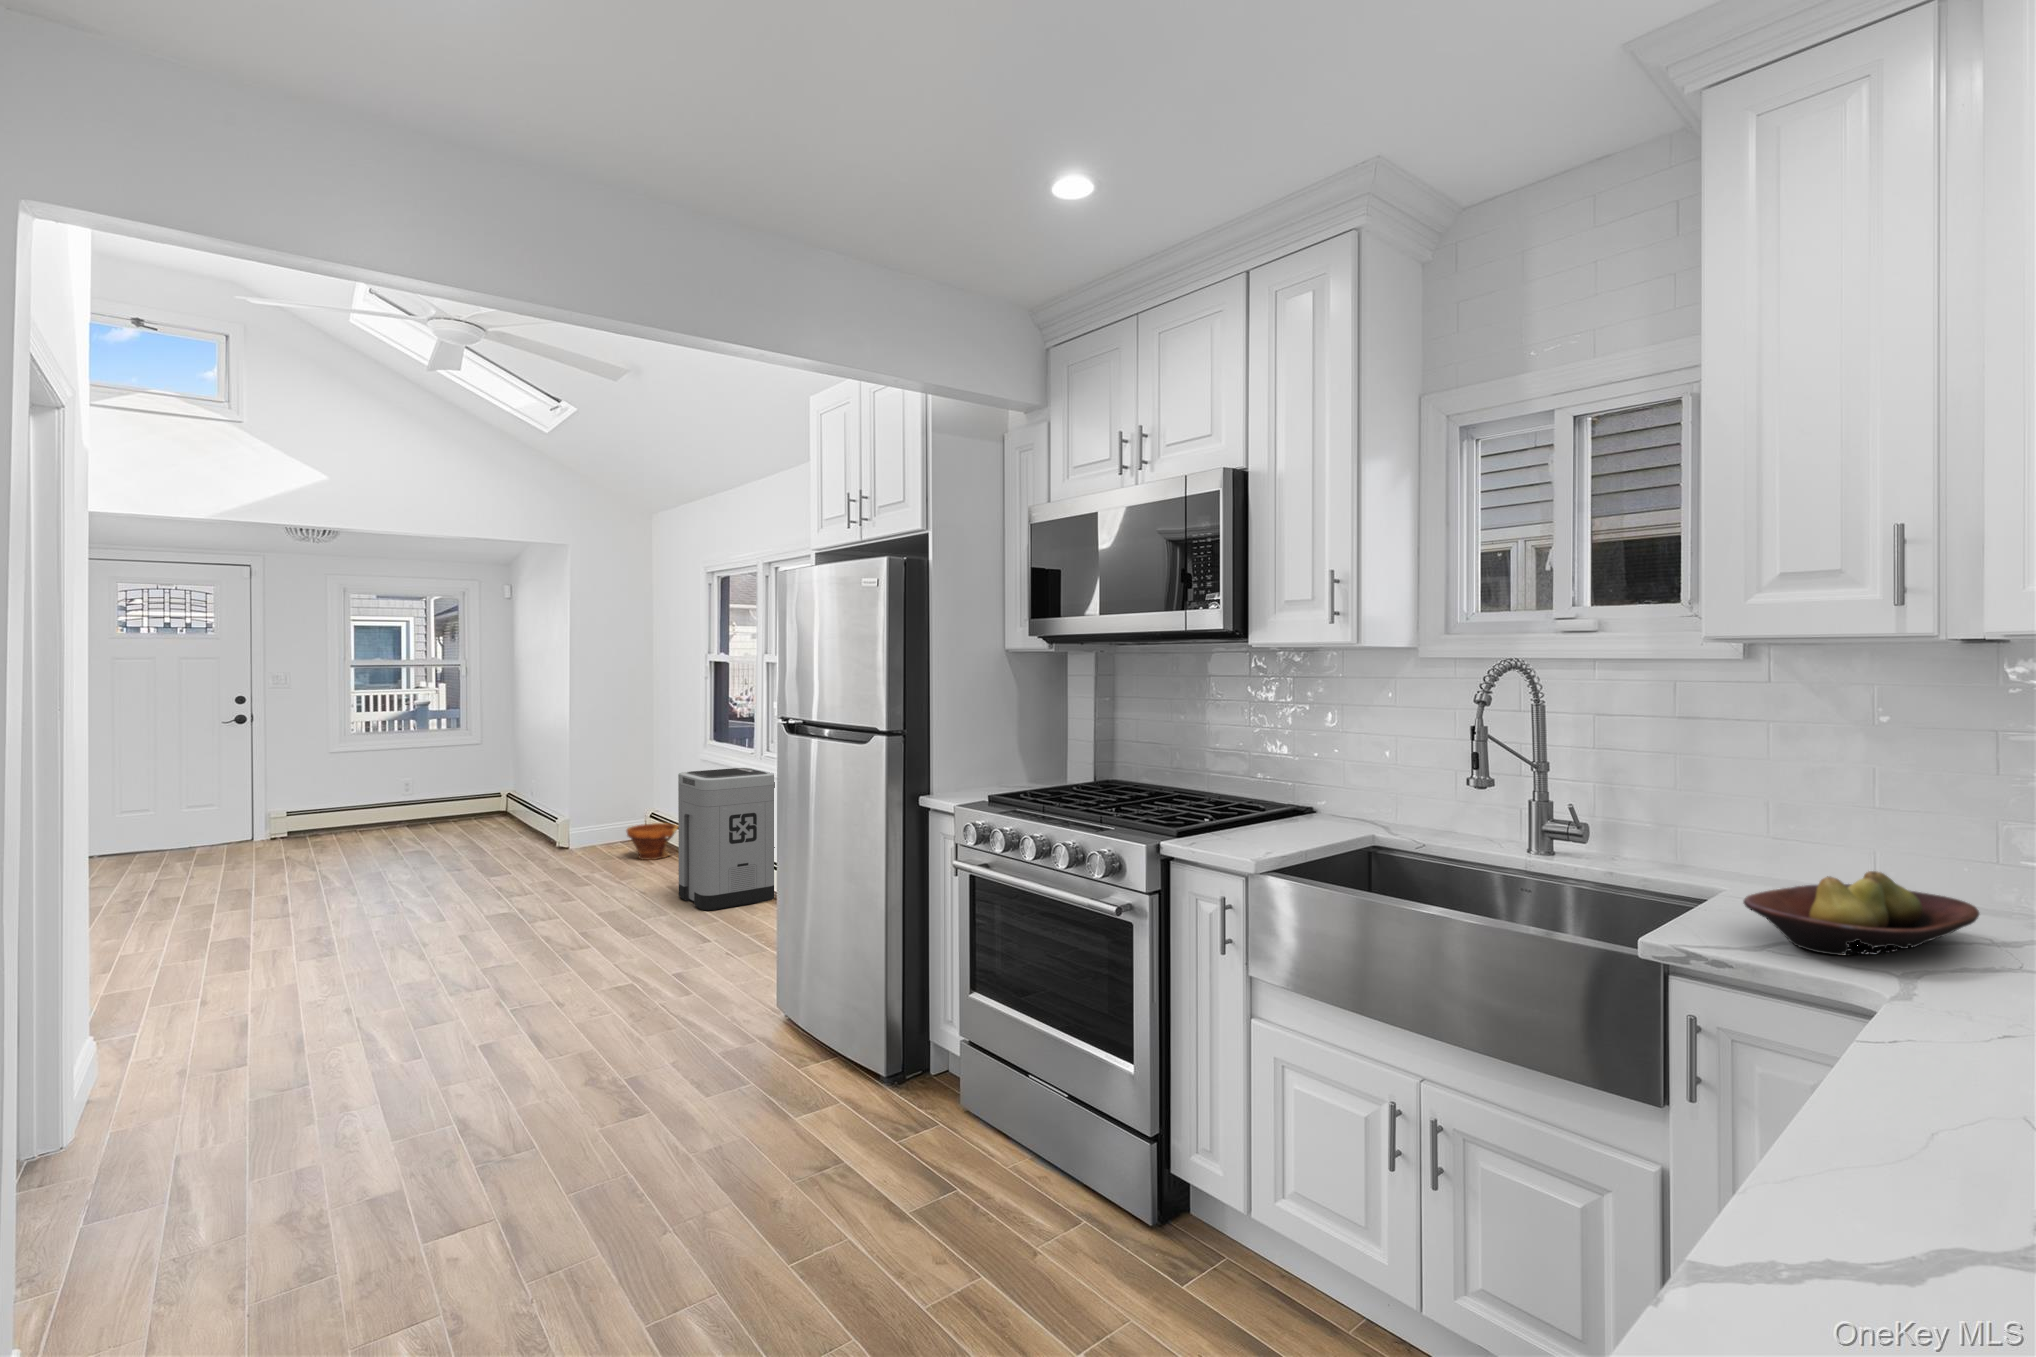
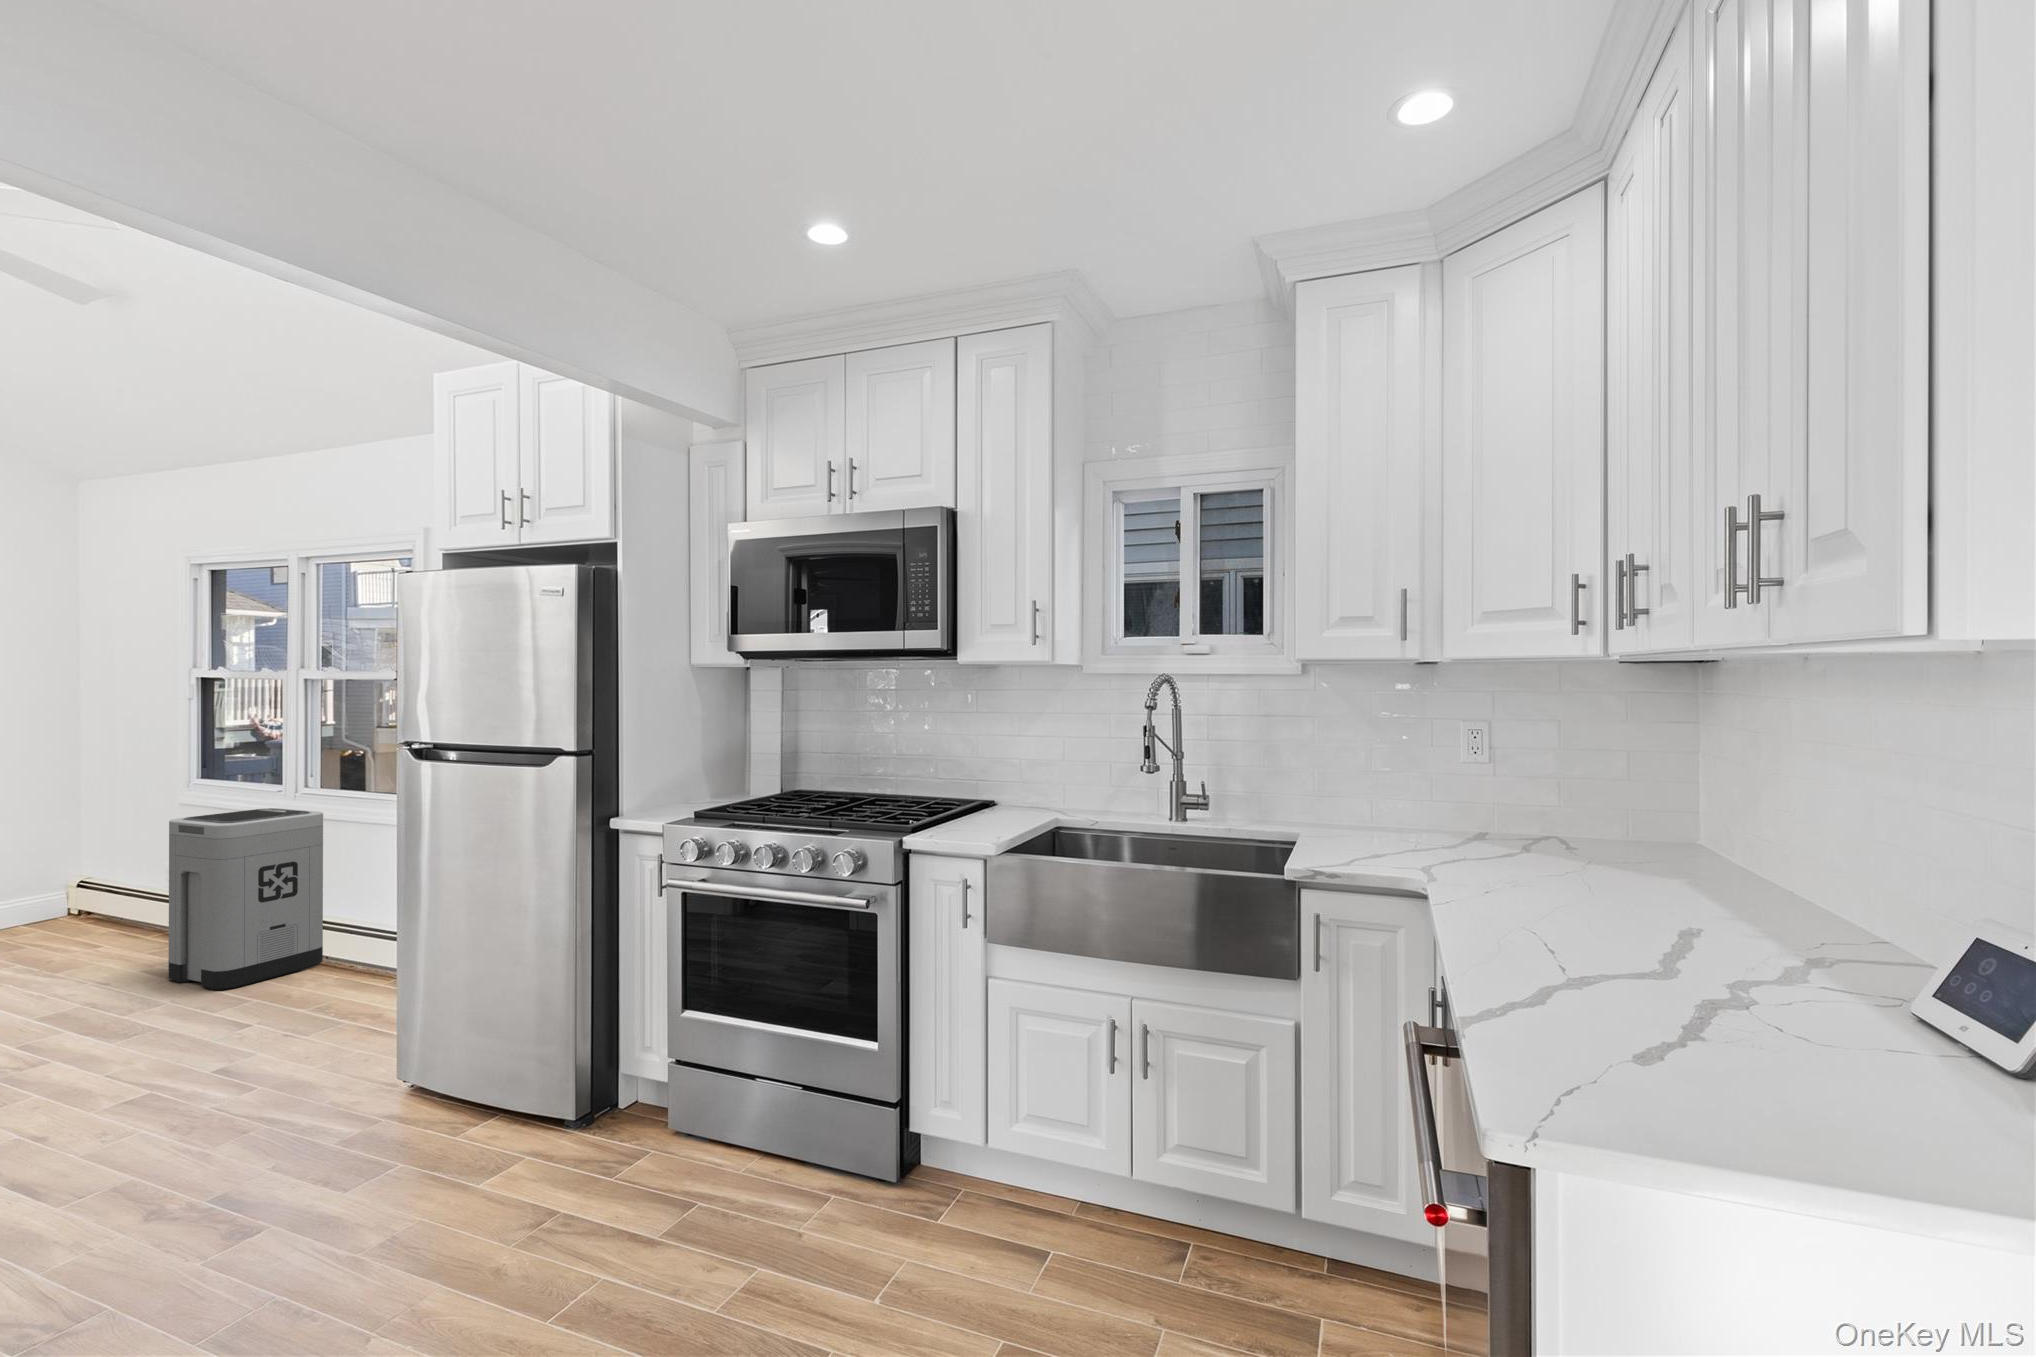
planter: present [626,822,678,860] -> none [46,890,136,942]
fruit bowl: present [1743,871,1979,955] -> none [1333,809,1444,862]

